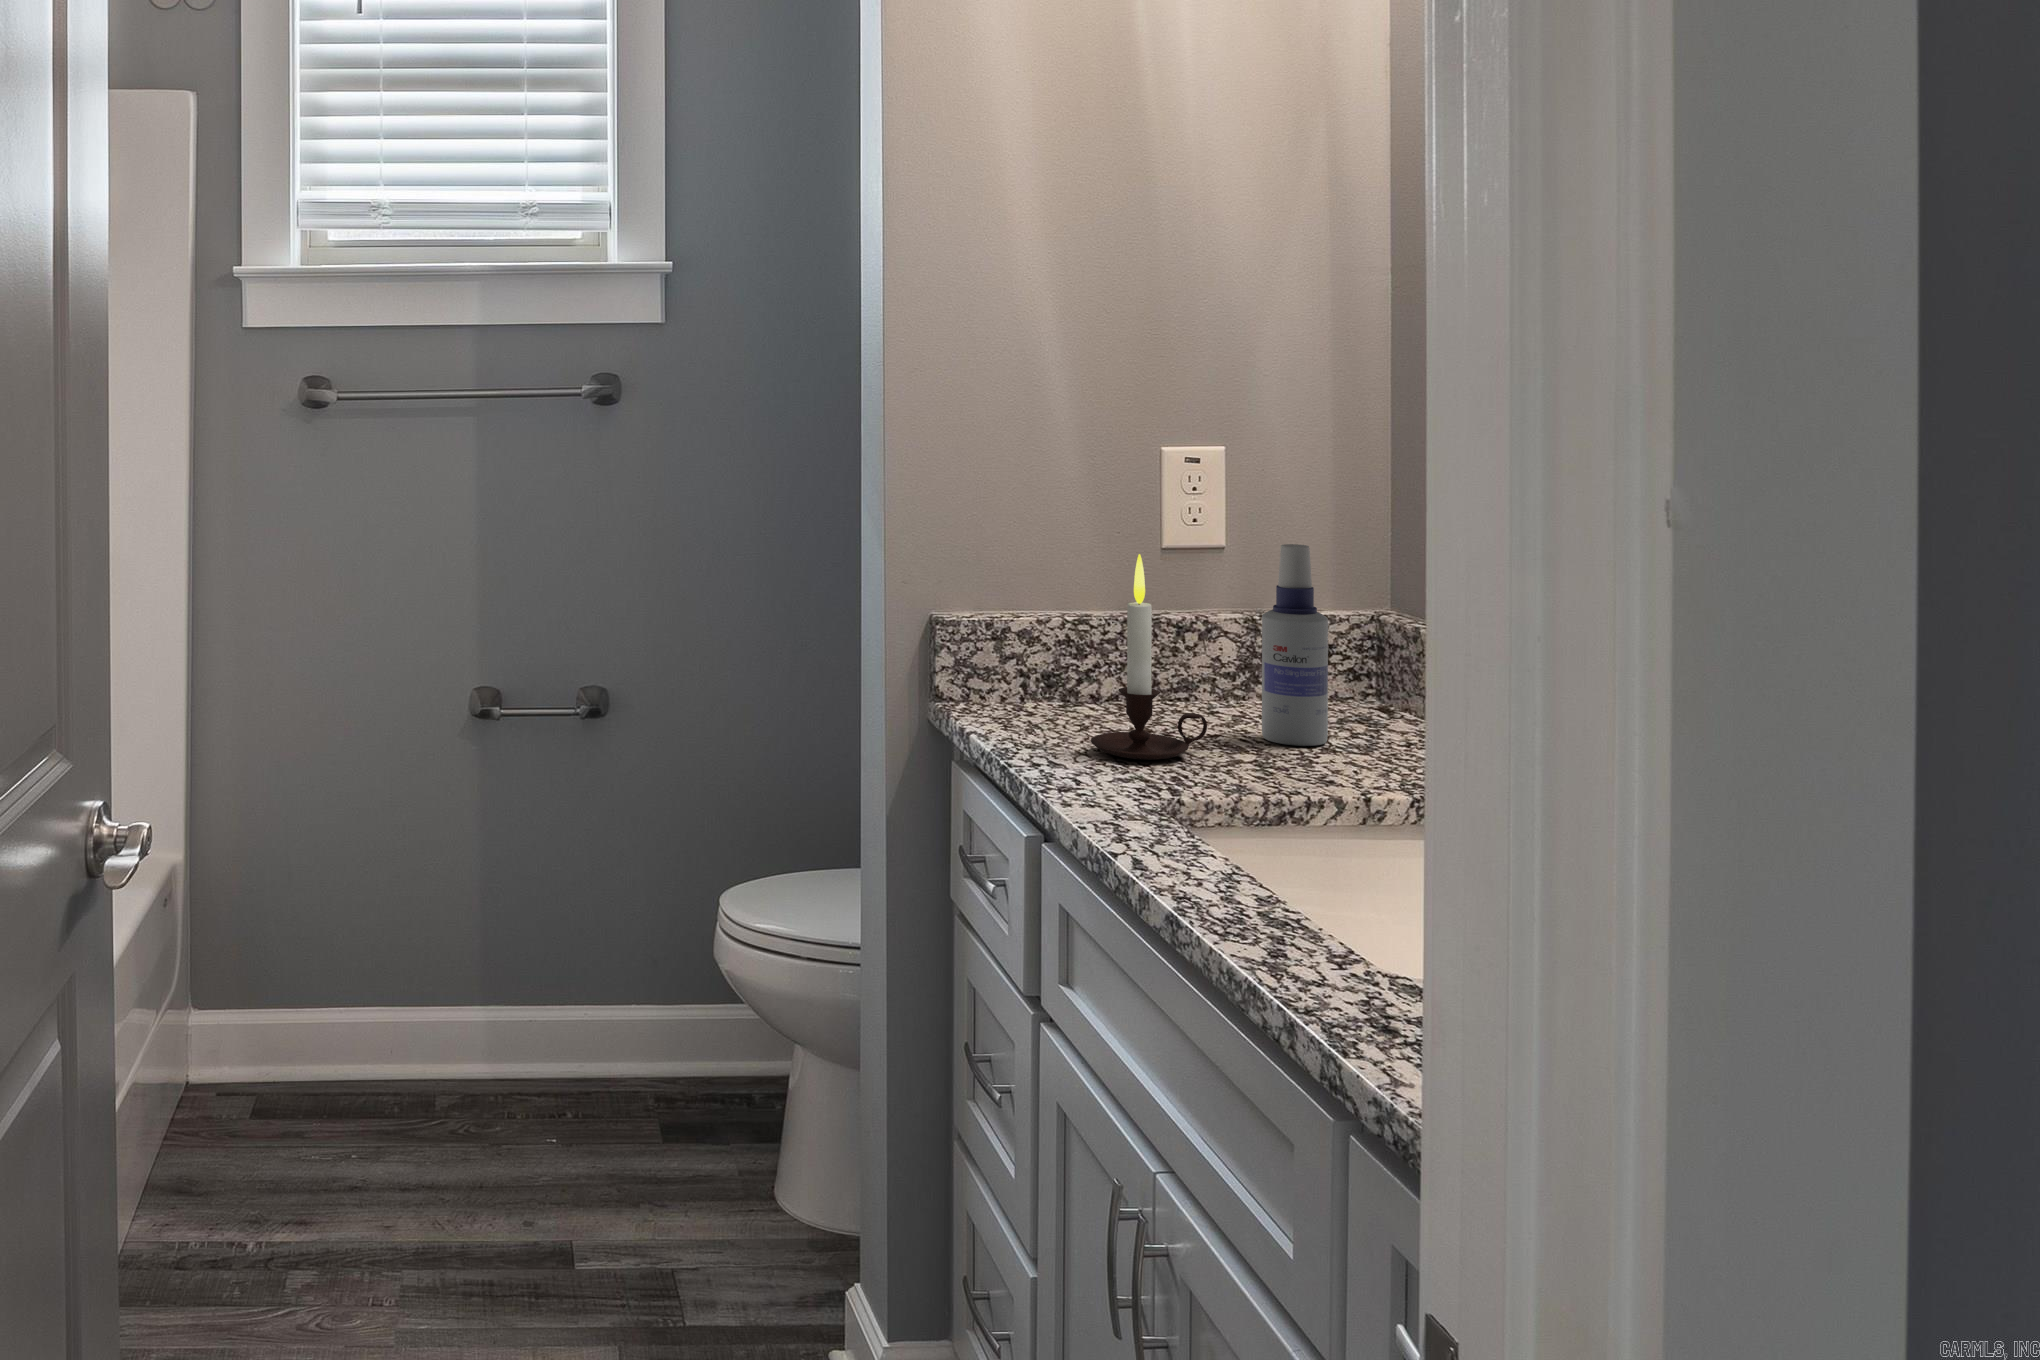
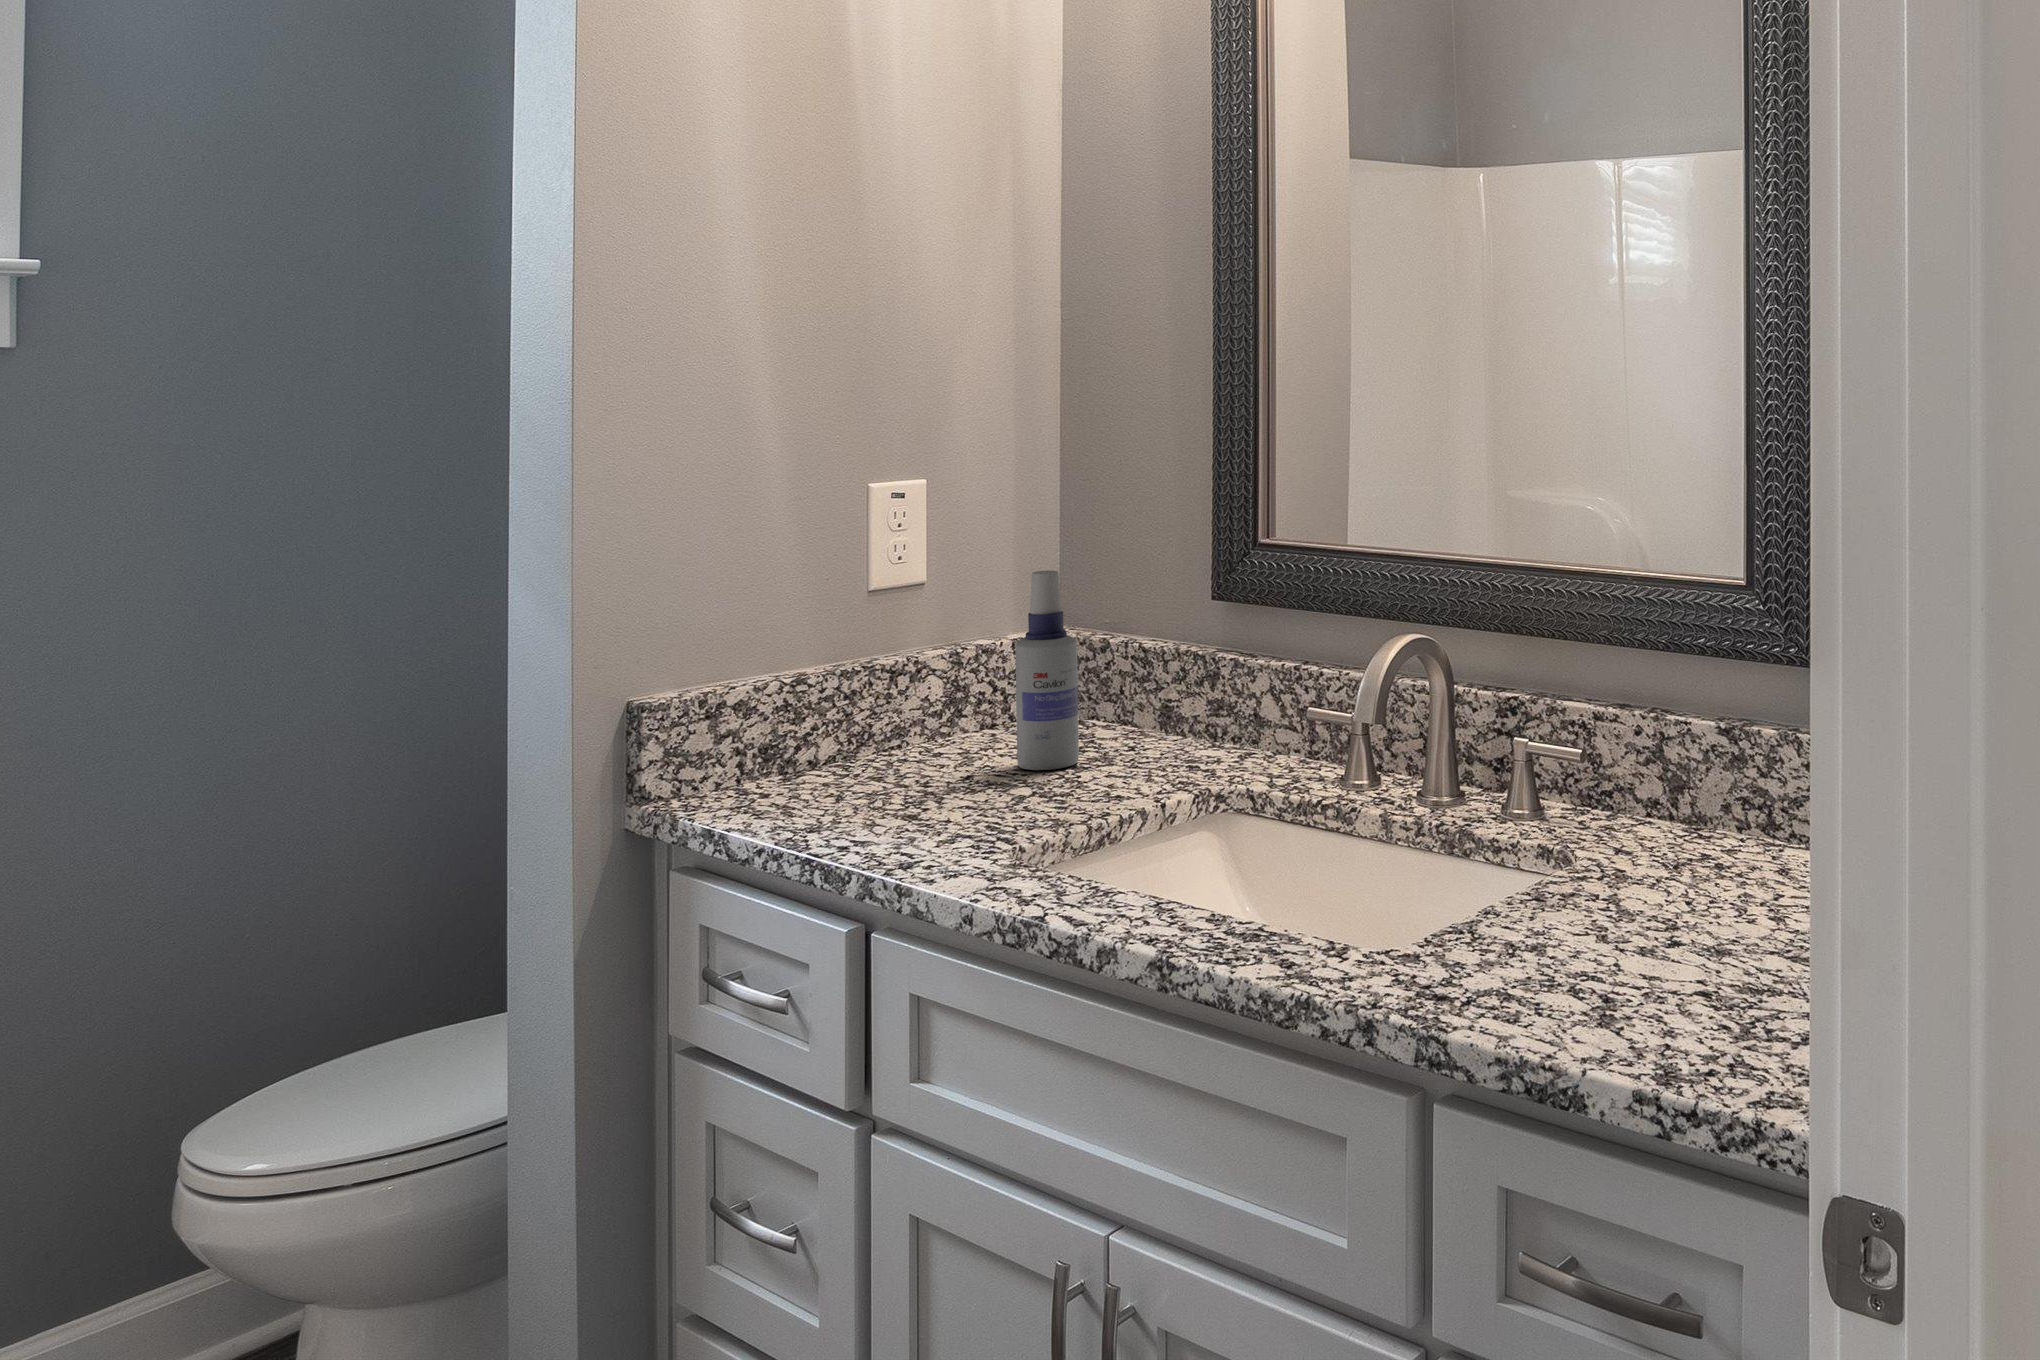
candle: present [1091,554,1207,760] -> none [876,597,987,817]

